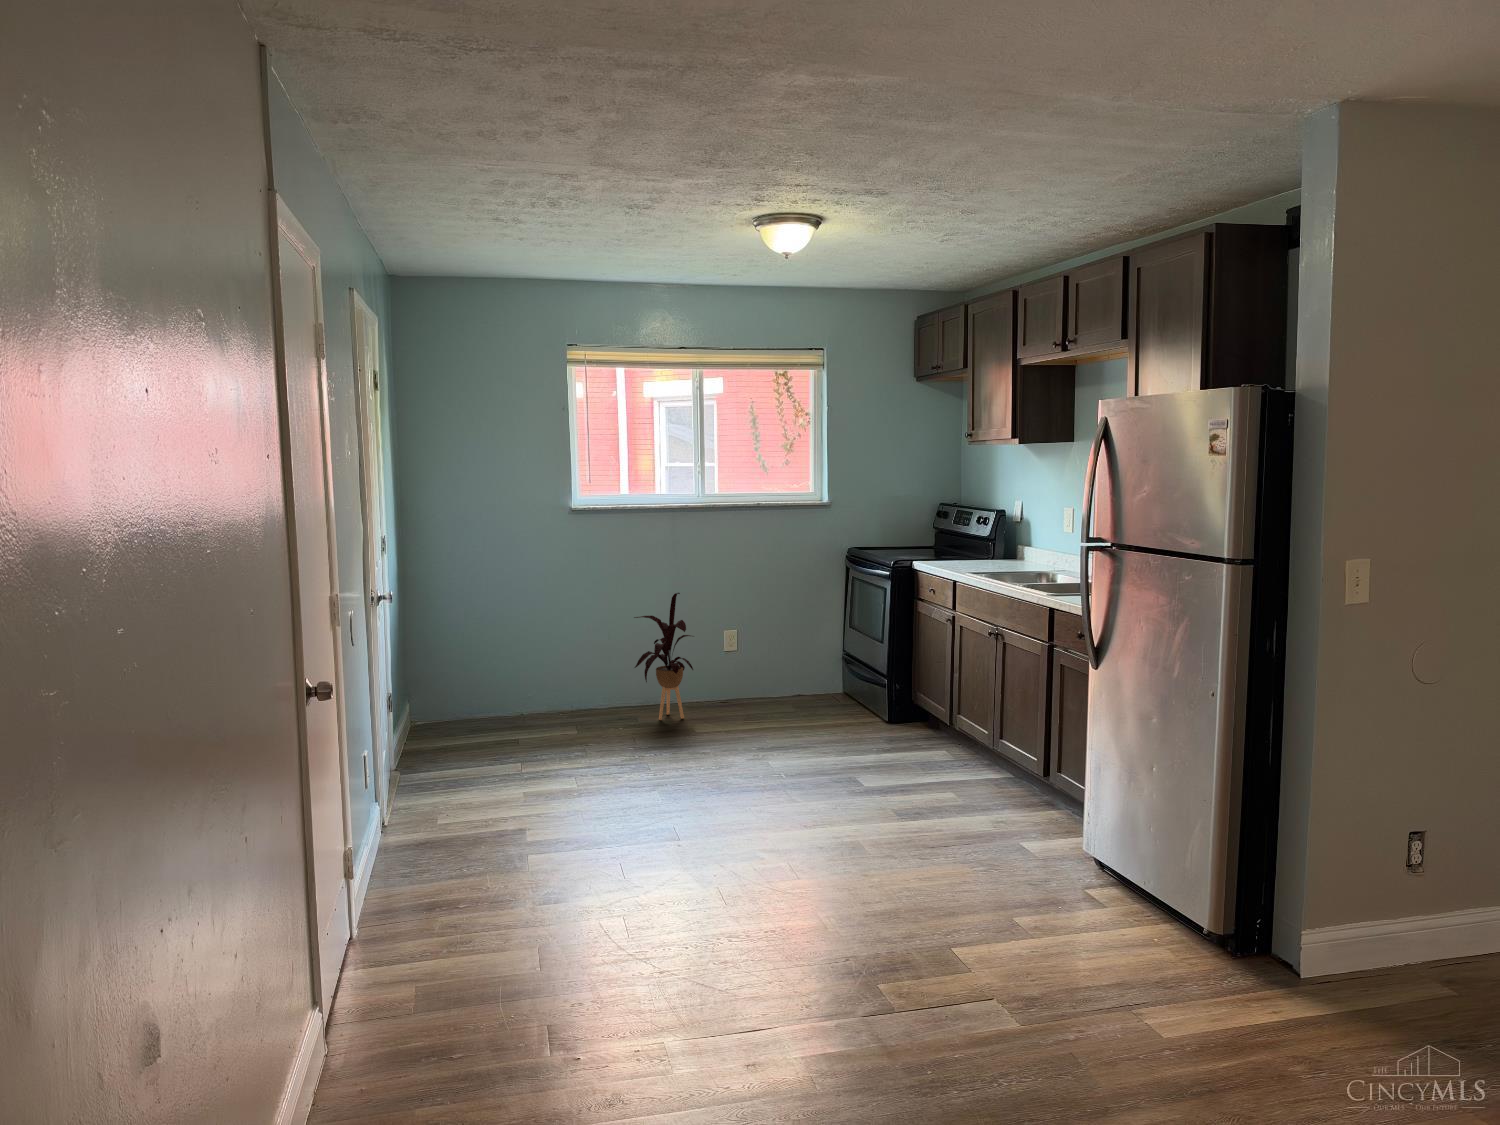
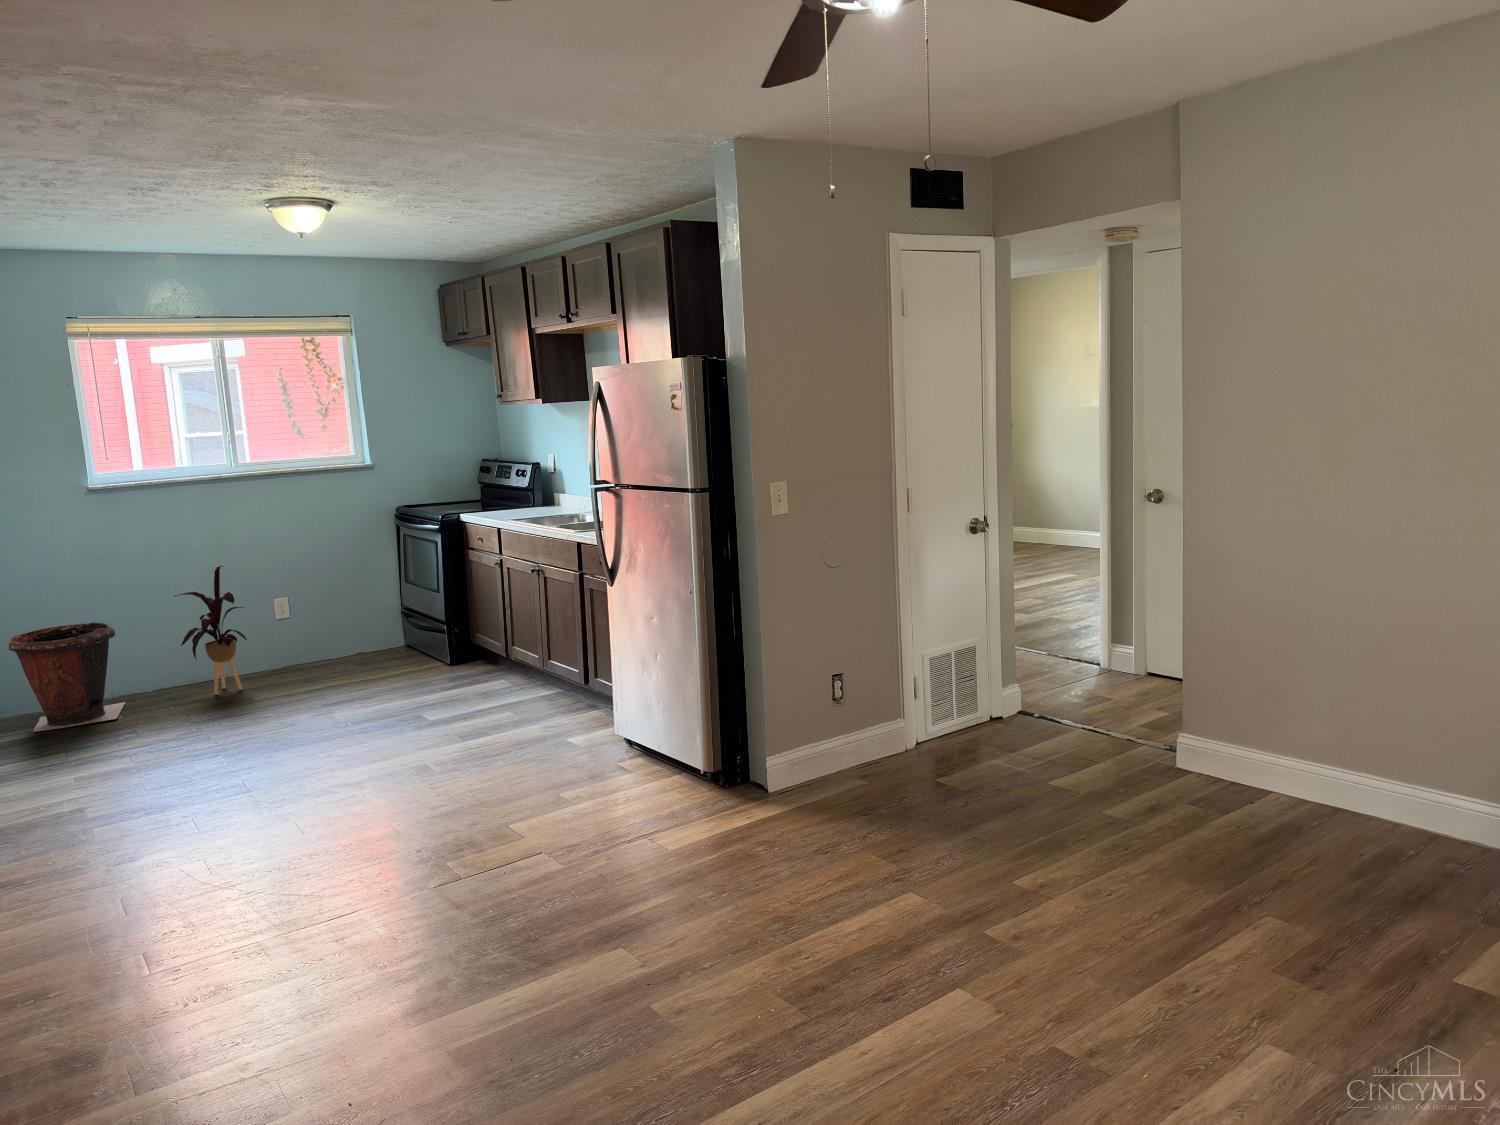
trash can: none [496,633,584,732] -> present [8,623,125,732]

